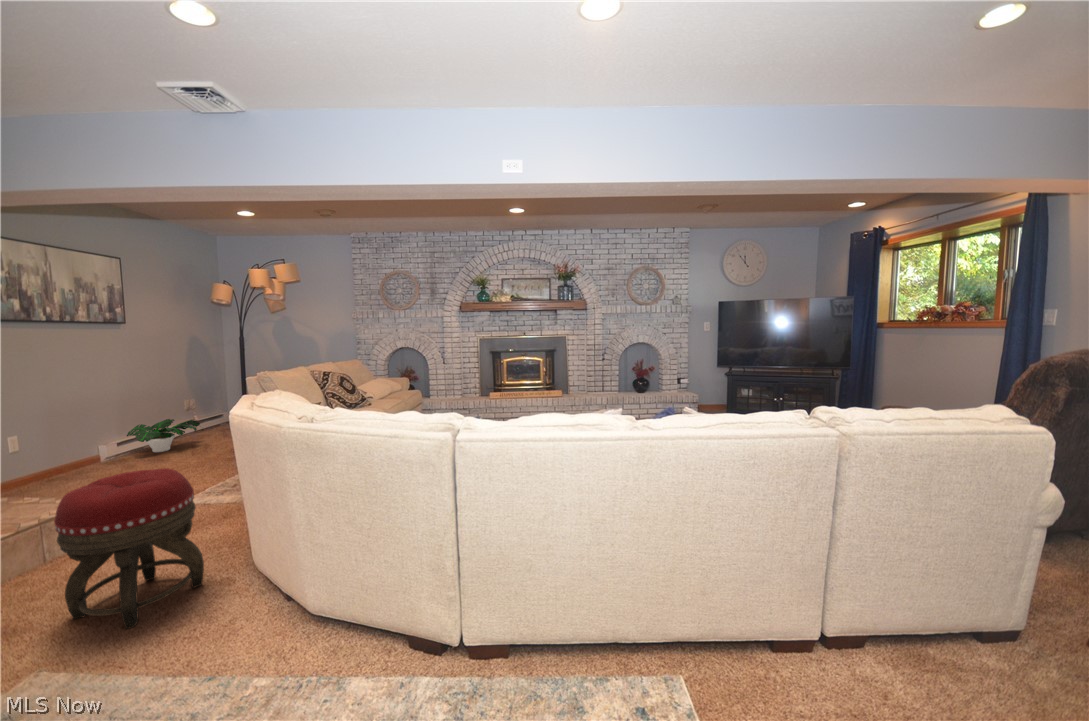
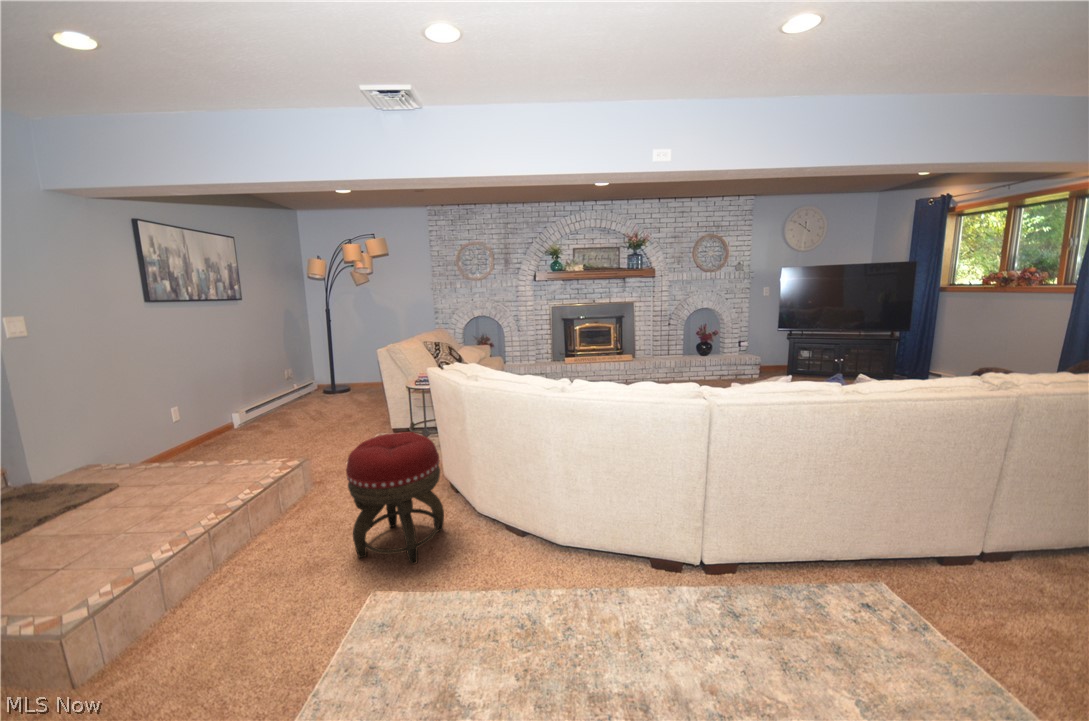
potted plant: present [127,419,200,452] -> none [252,389,314,420]

